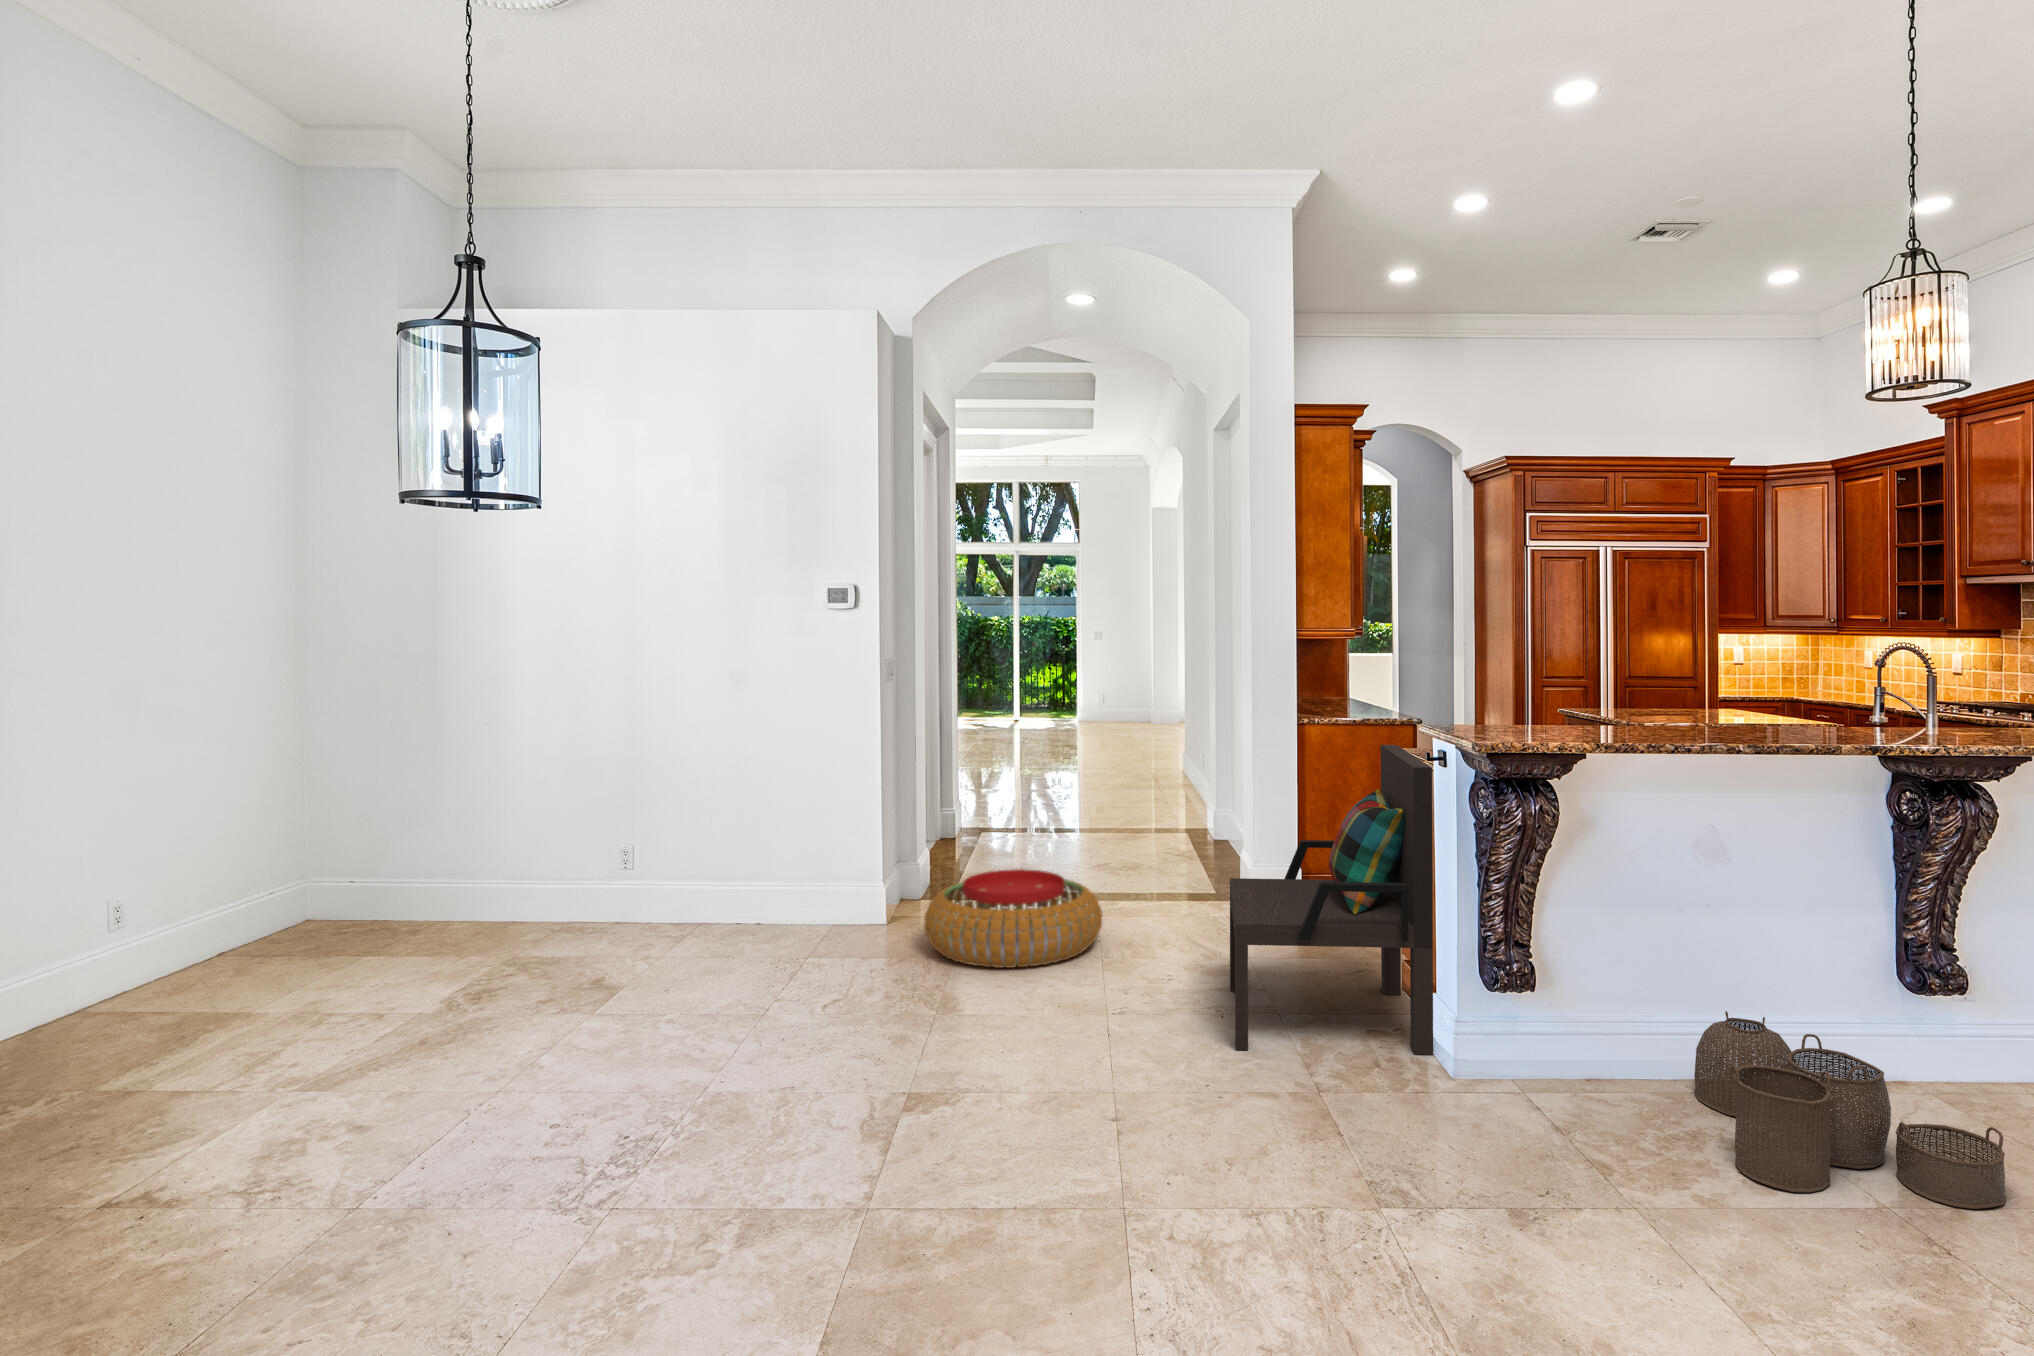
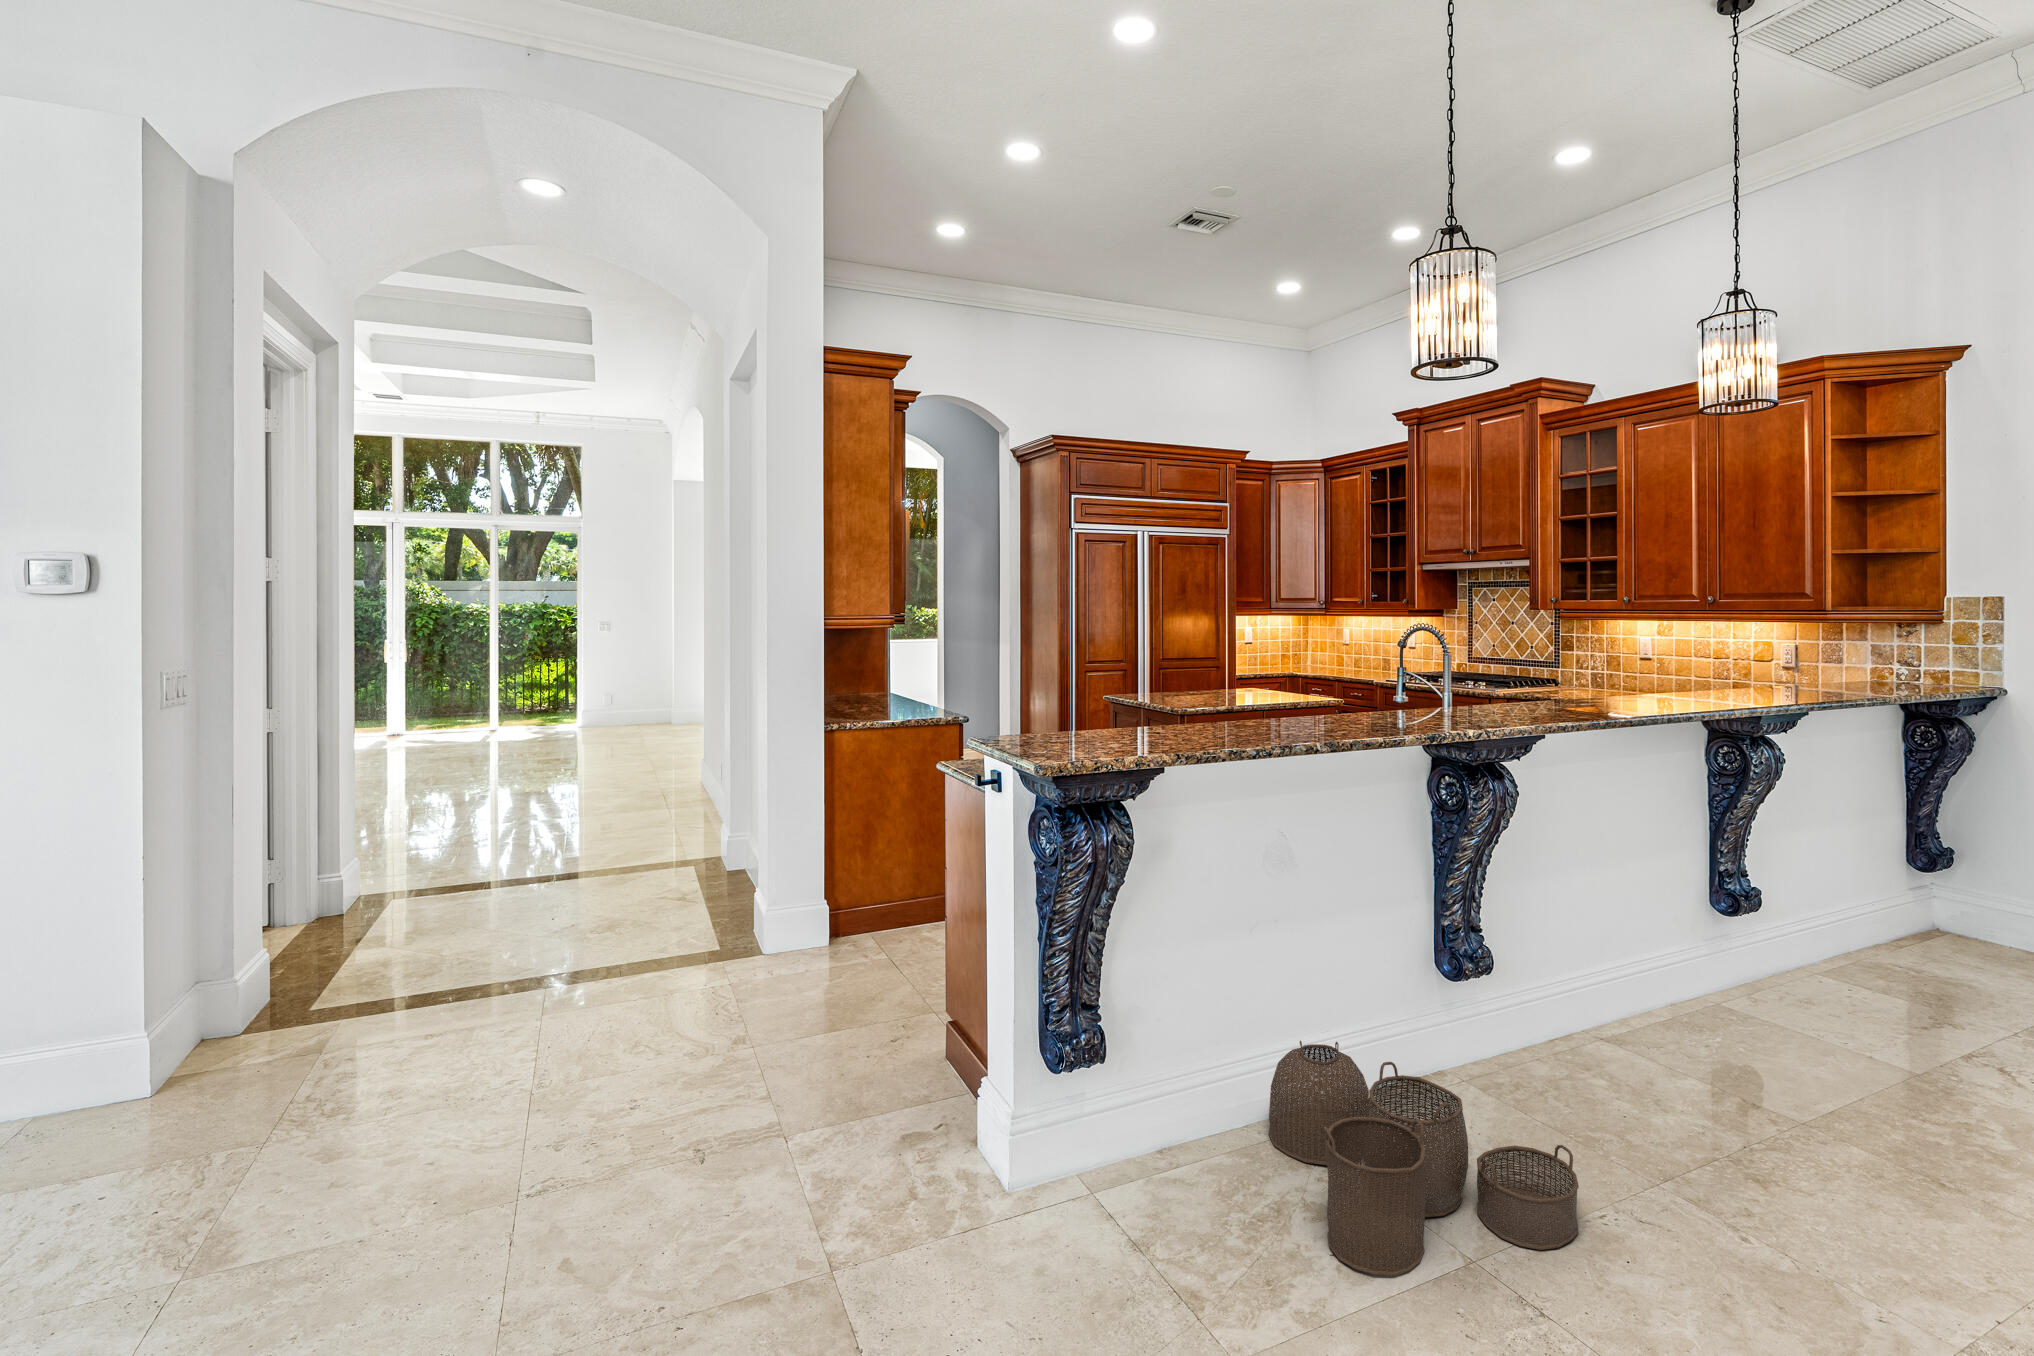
armchair: present [1230,745,1433,1055] -> none [725,755,986,1194]
pouf: present [924,869,1102,968] -> none [264,946,566,1111]

